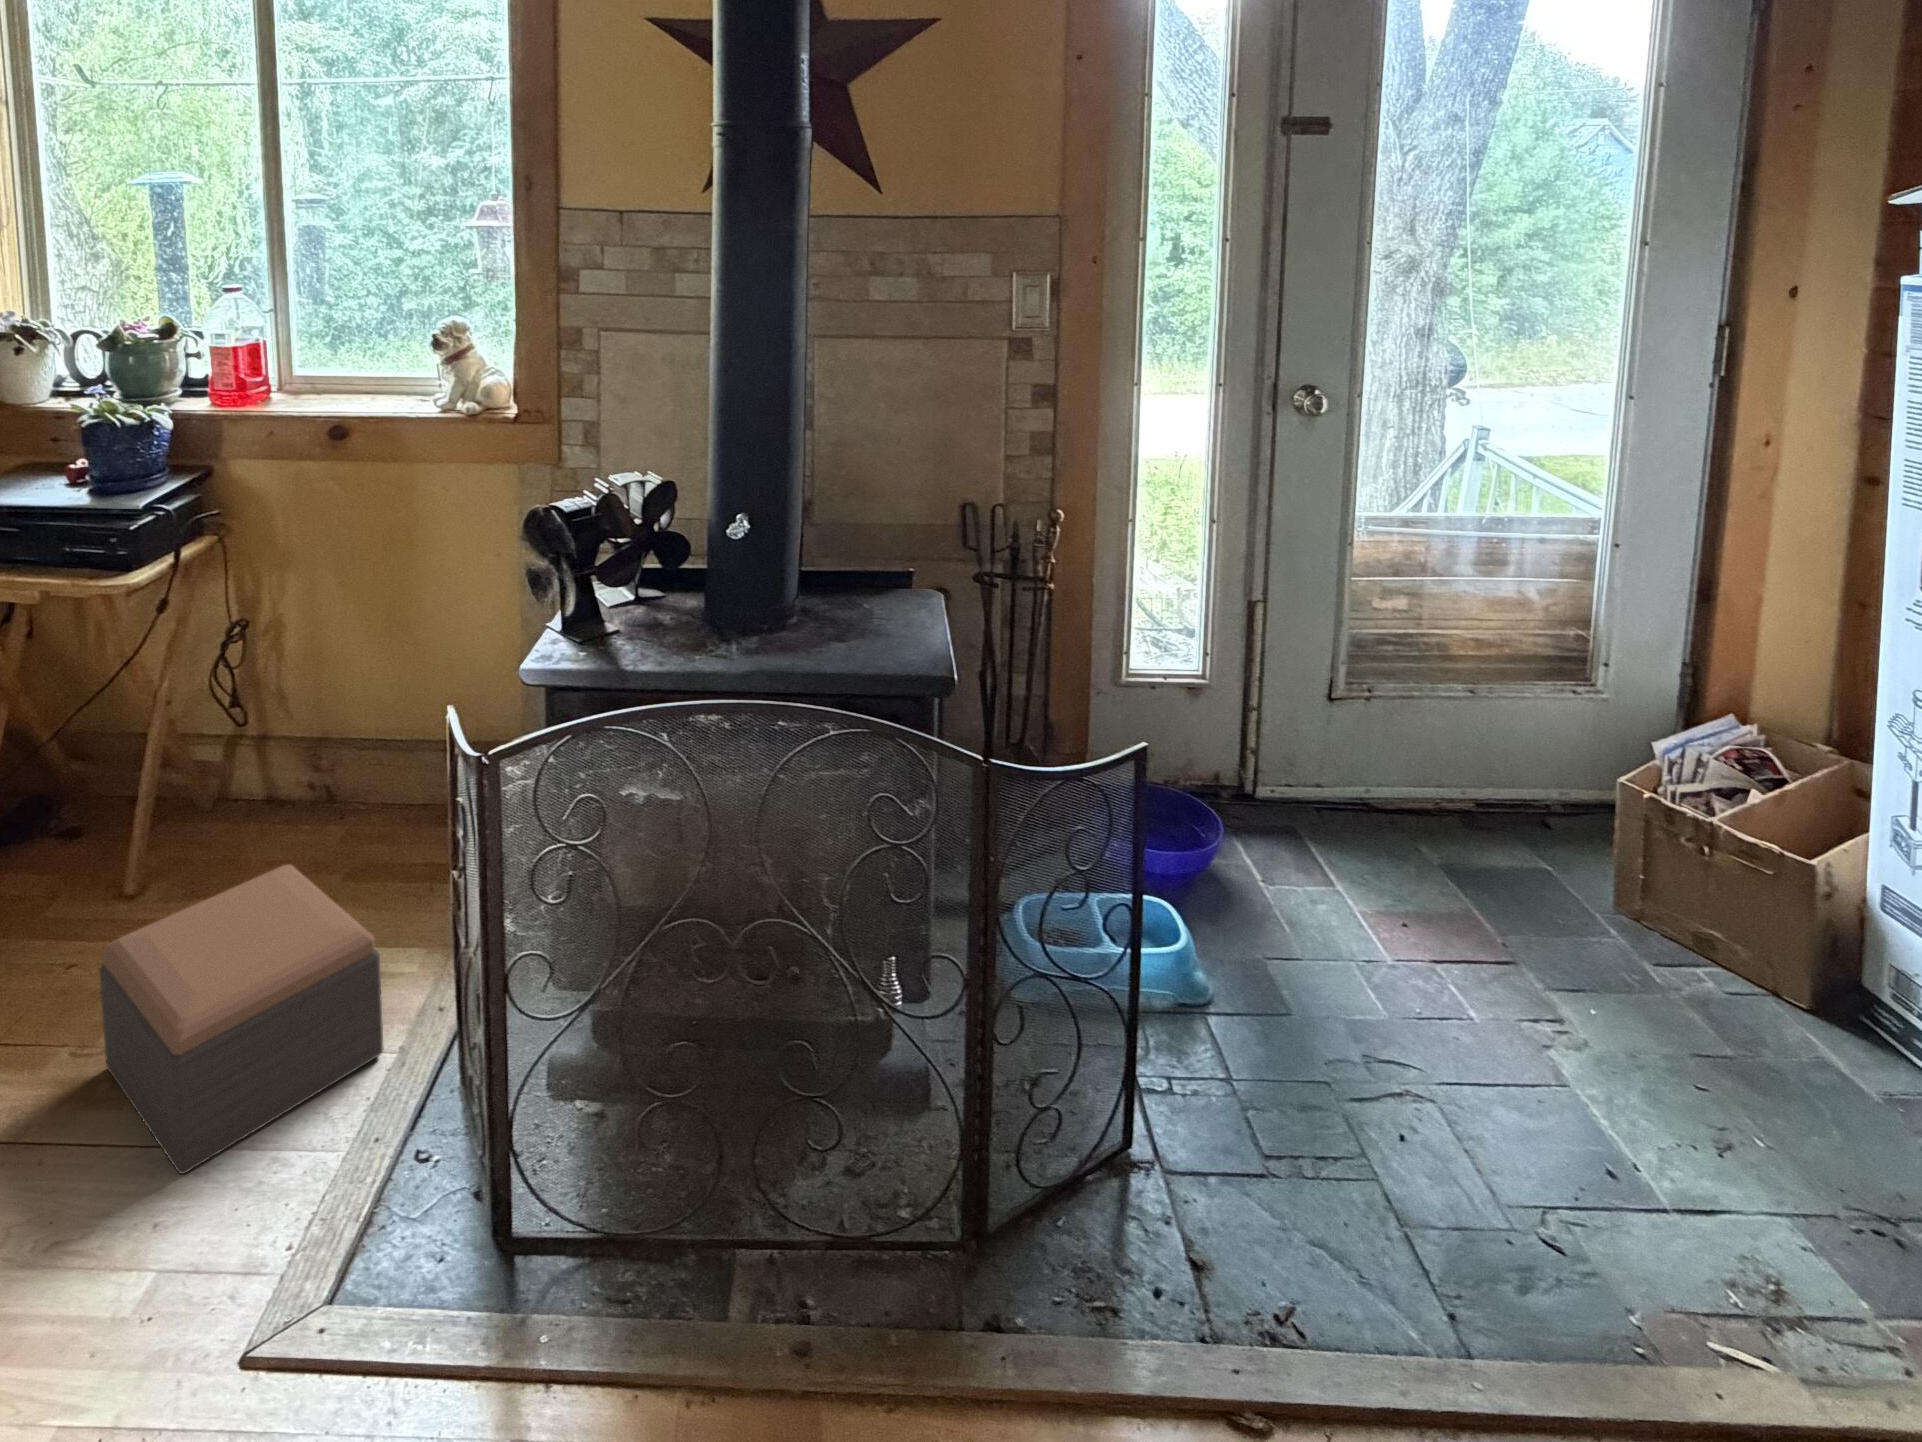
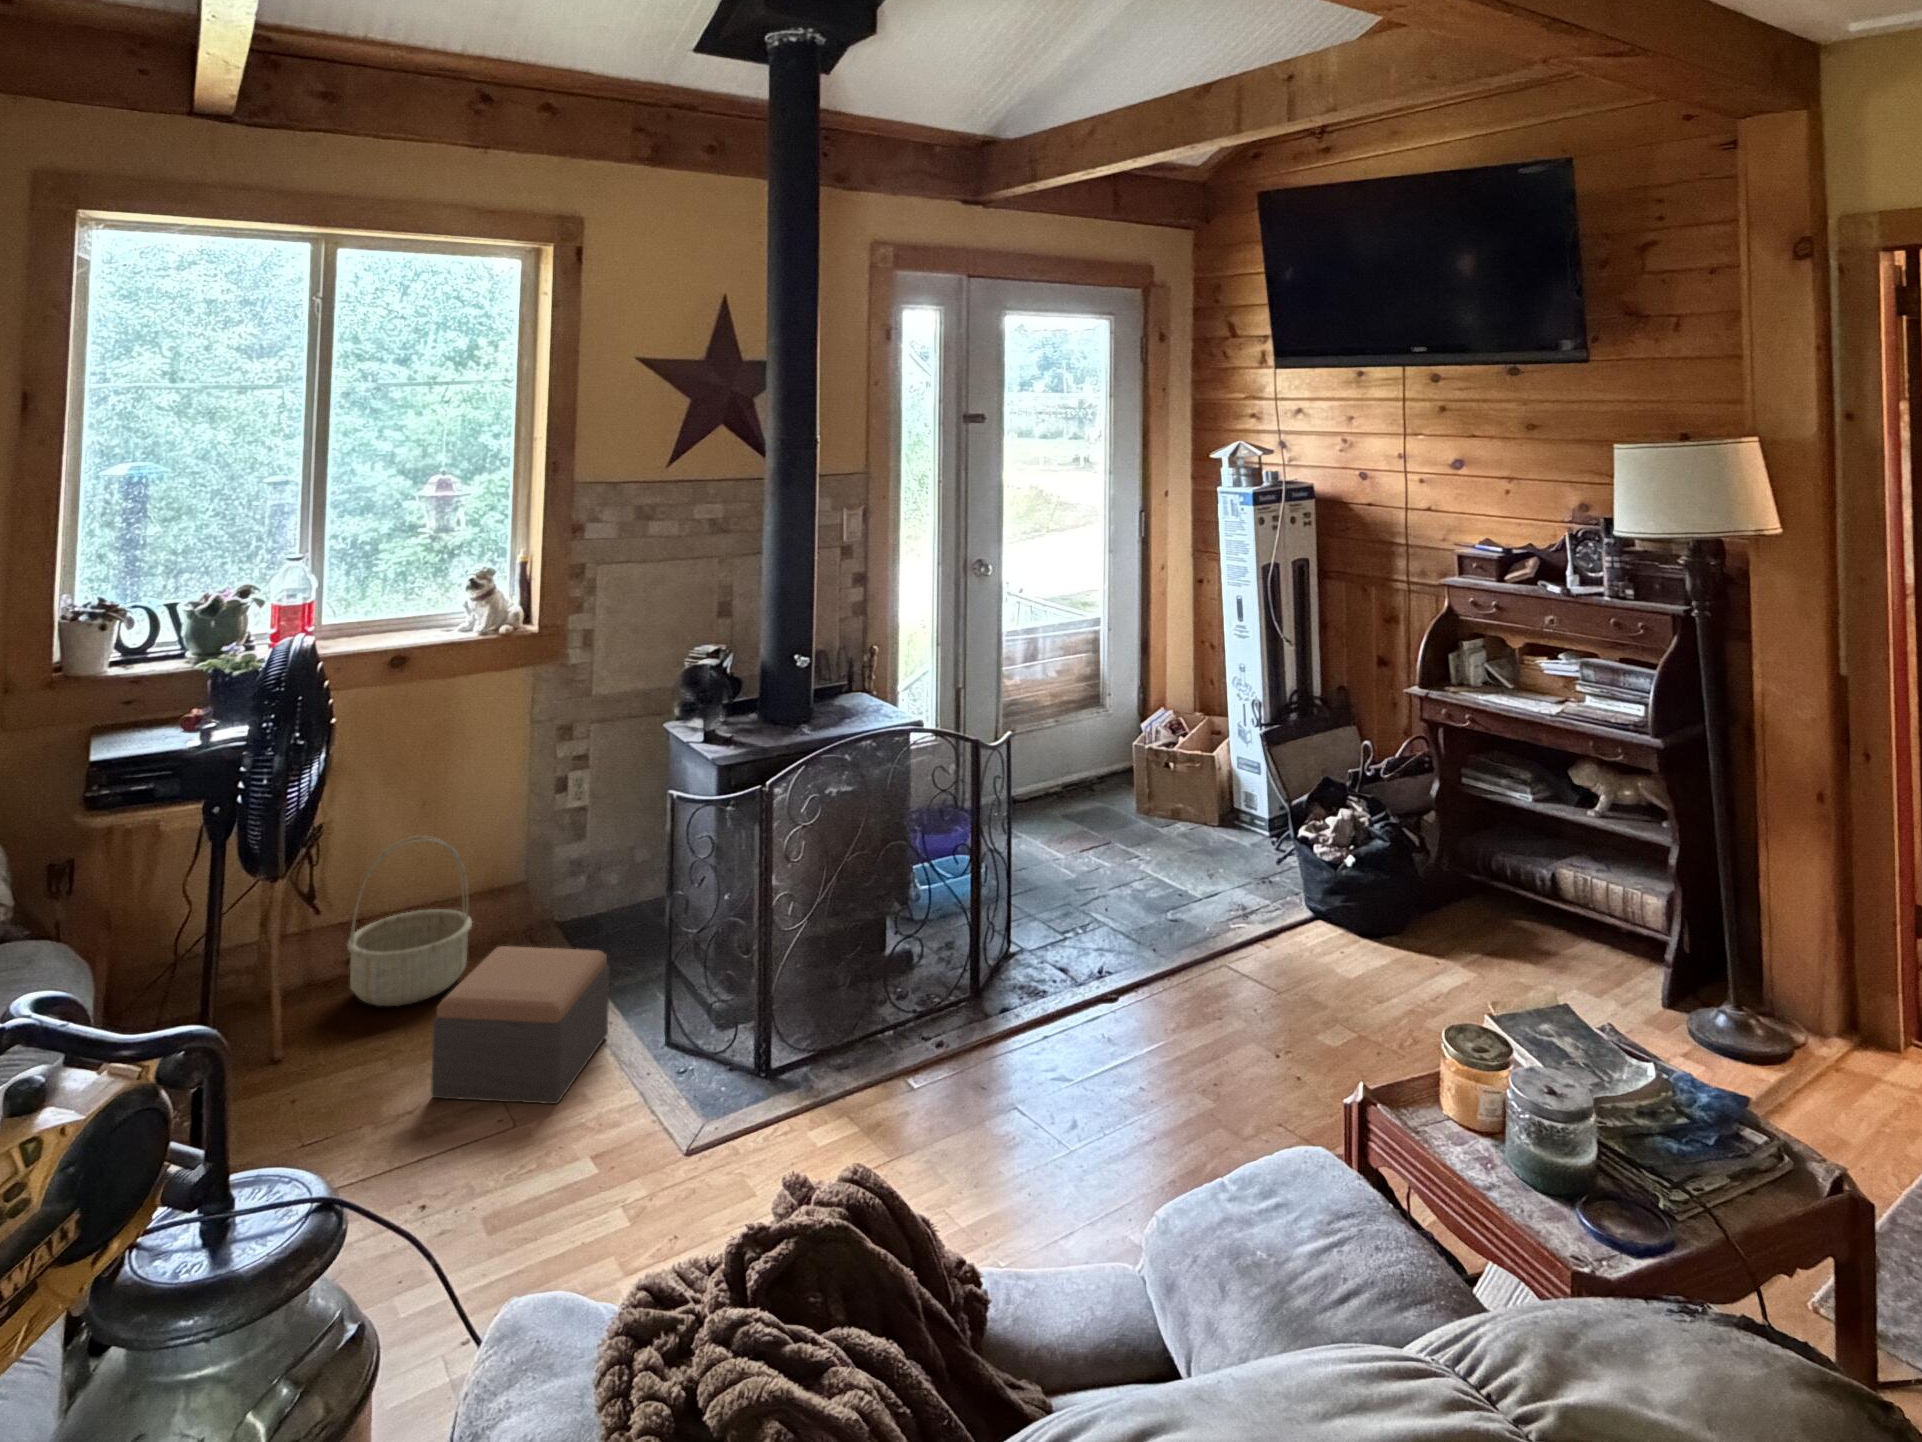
basket: none [241,665,400,877] -> present [347,836,472,1006]

